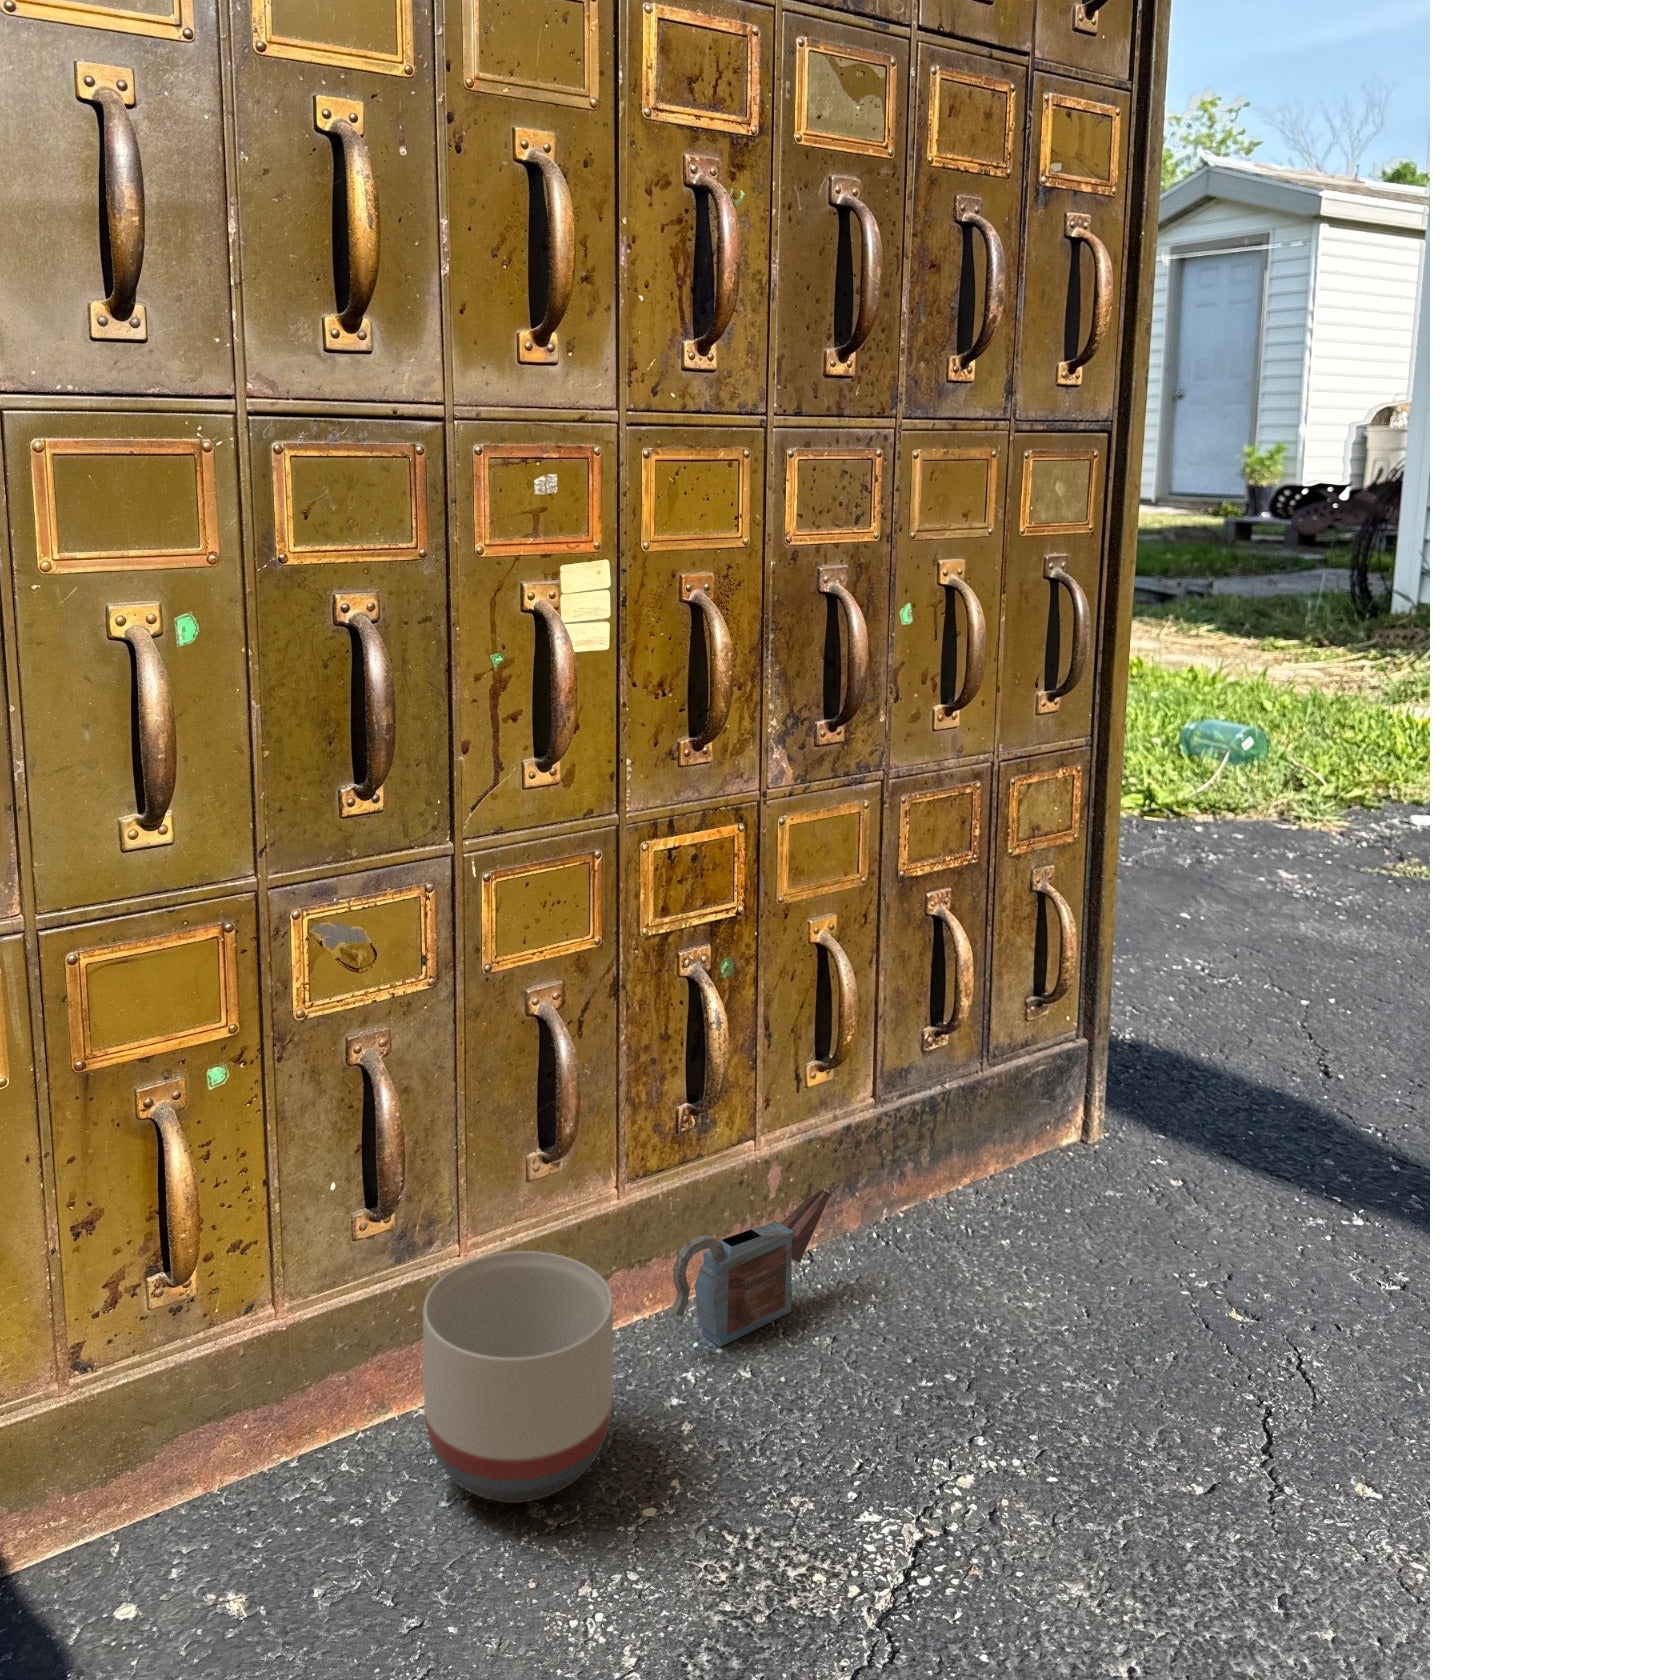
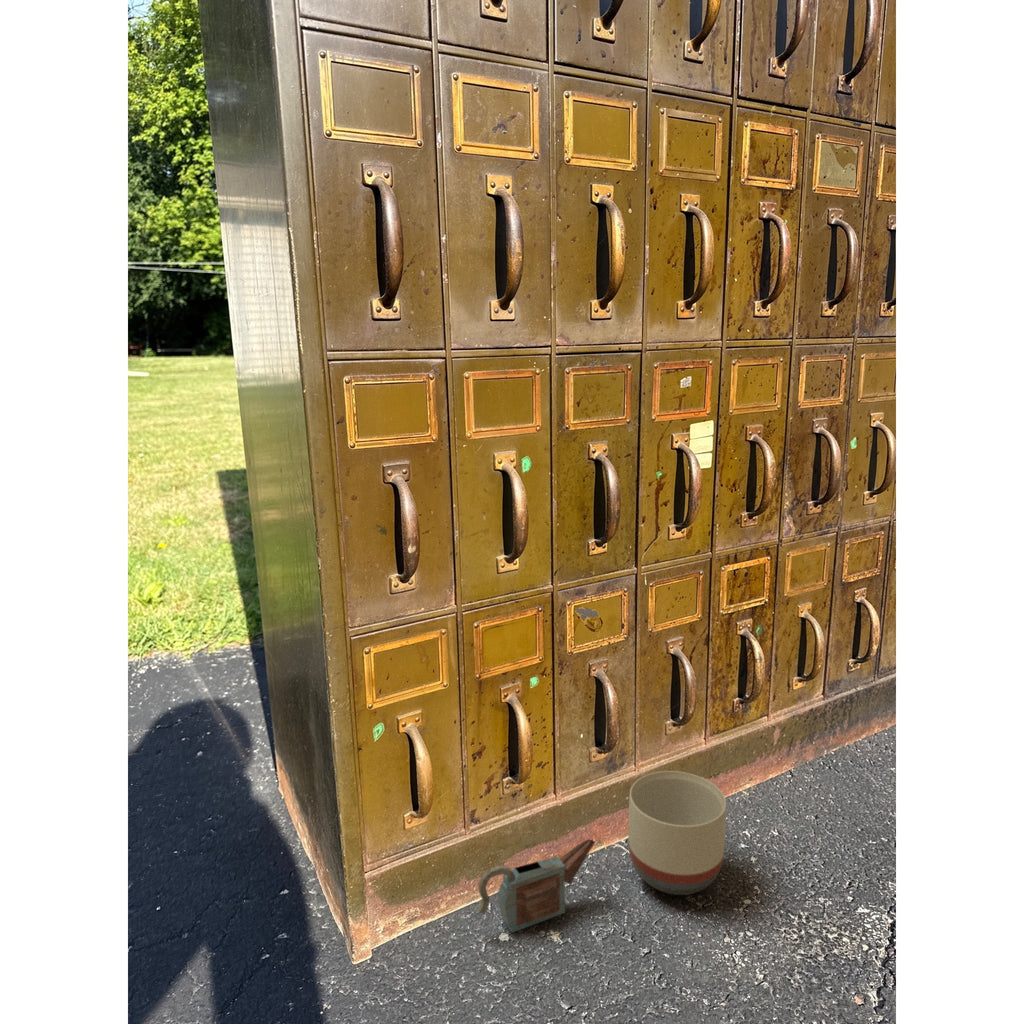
watering can: present [670,1189,831,1347] -> present [478,839,595,933]

